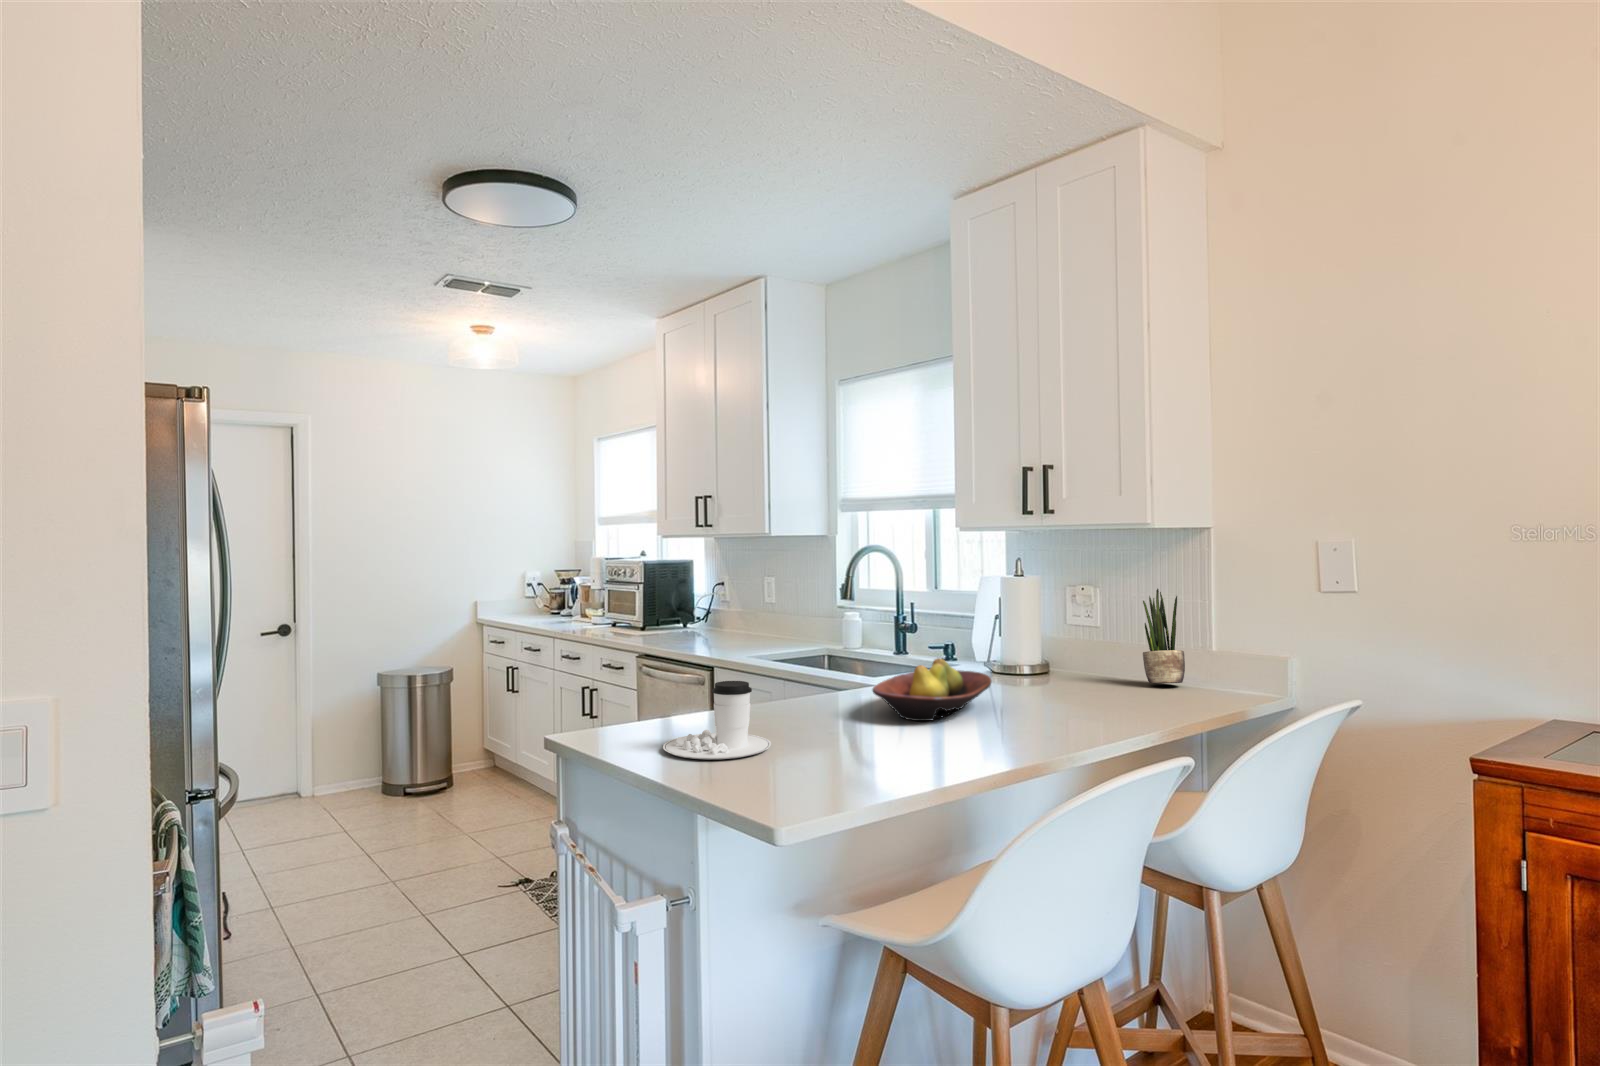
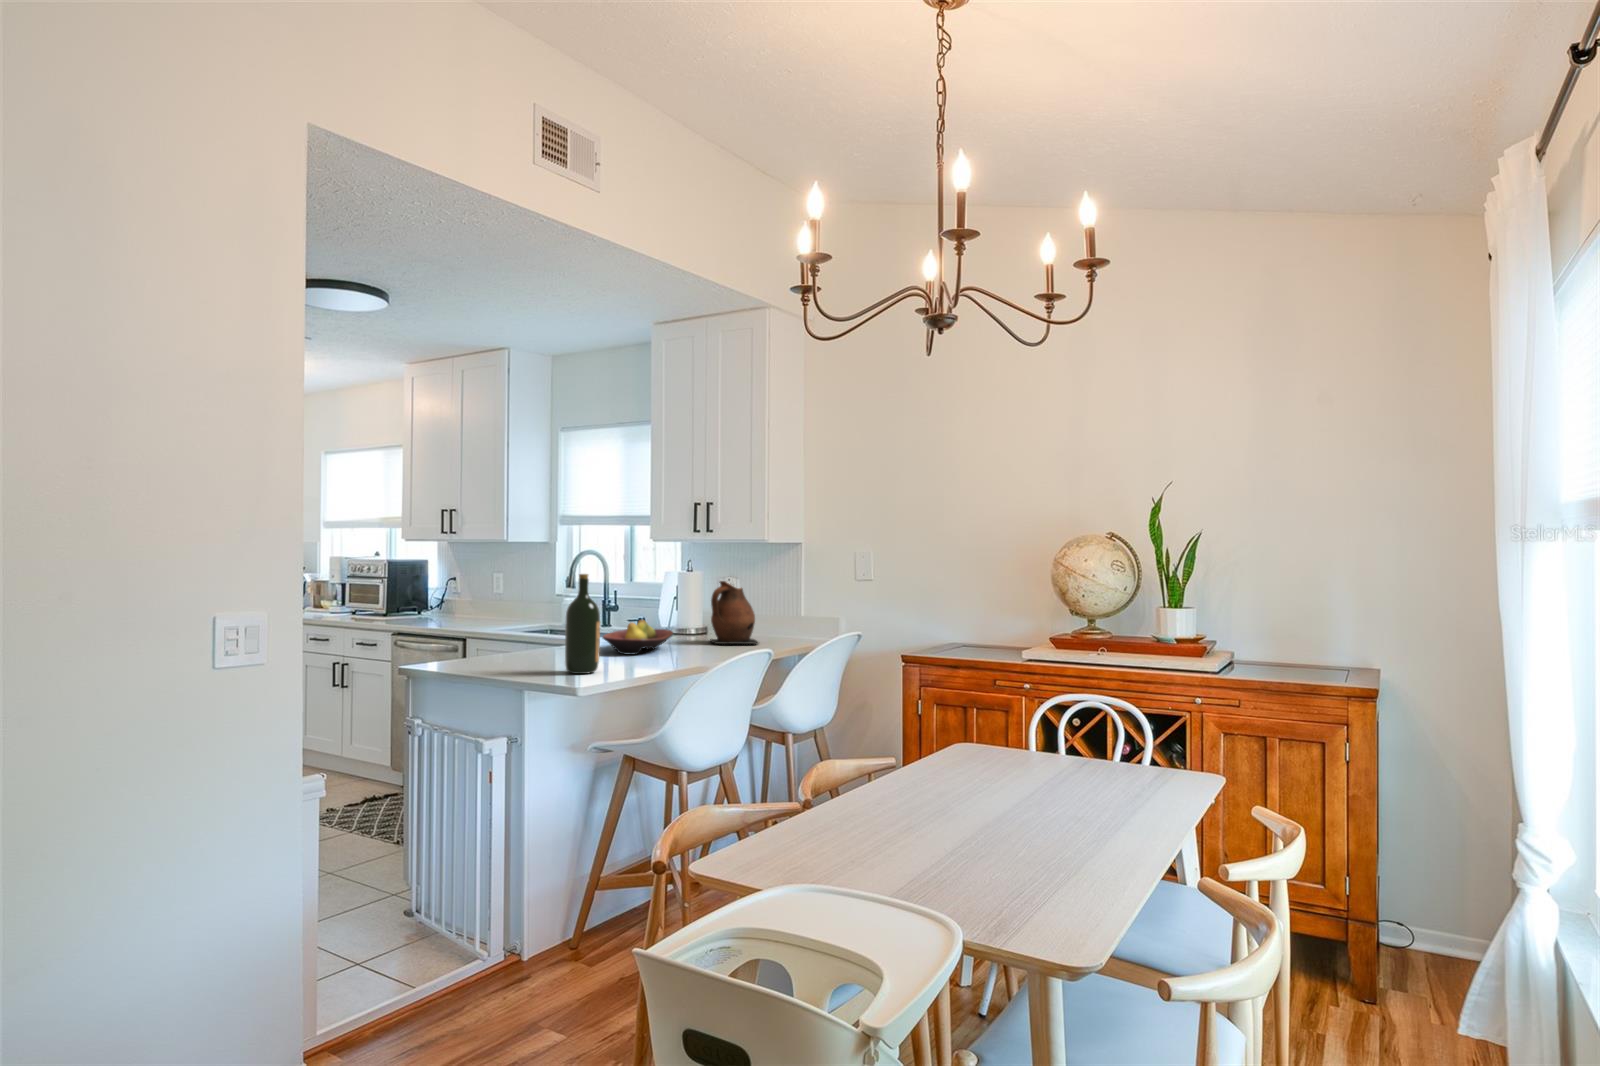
potted plant: present [1143,589,1185,683] -> none [764,579,787,637]
wine bottle: none [785,591,848,778] -> present [565,574,600,674]
ceramic pitcher: none [1048,593,1142,703] -> present [710,581,758,644]
coffee cup: present [663,681,771,759] -> none [483,628,549,670]

